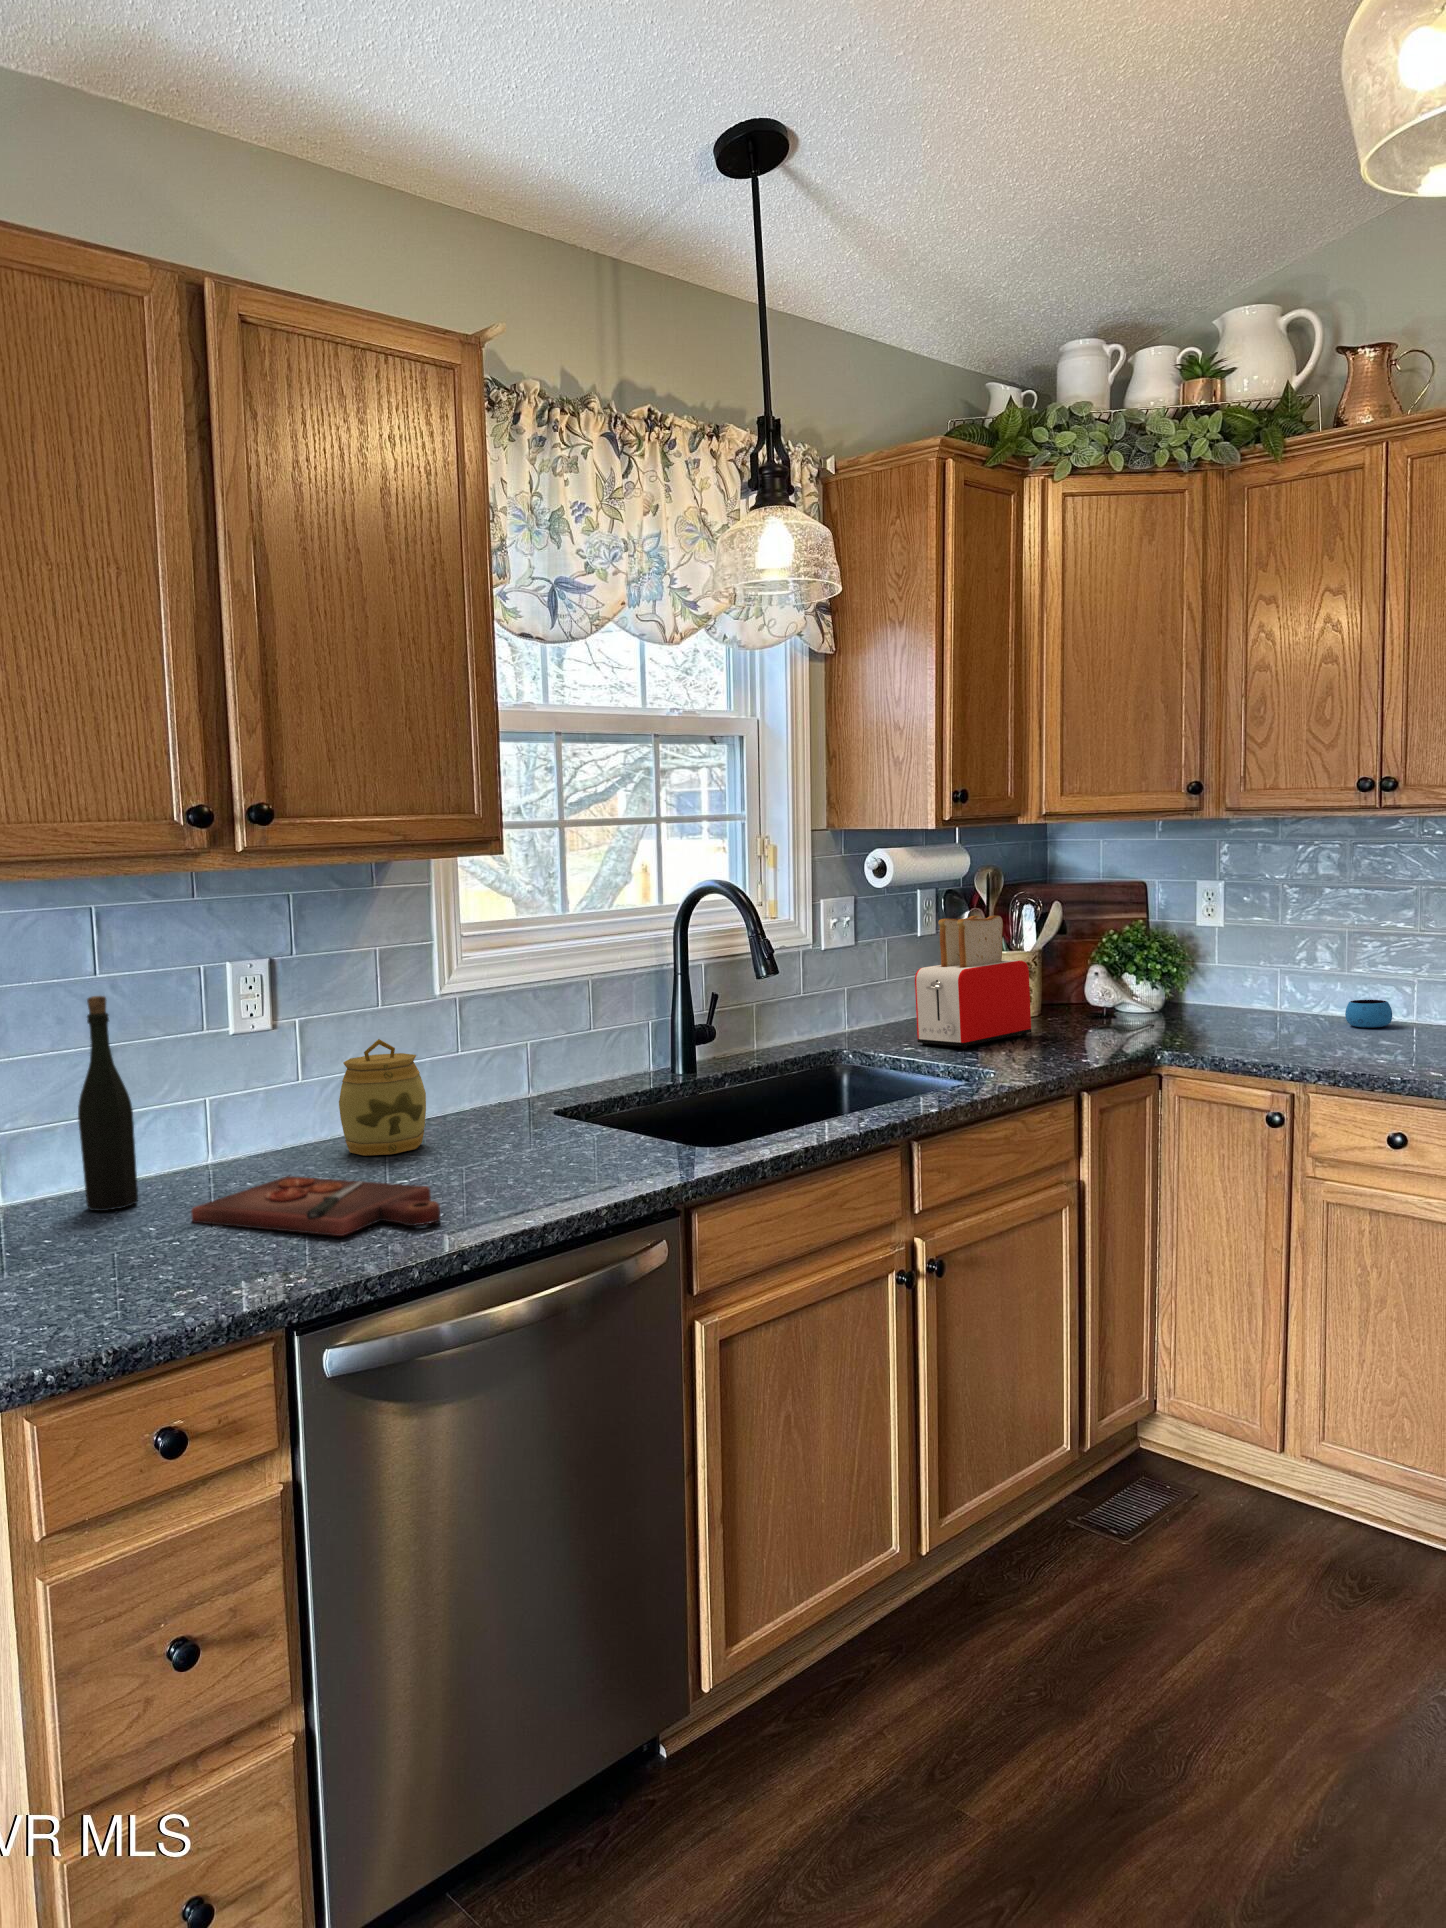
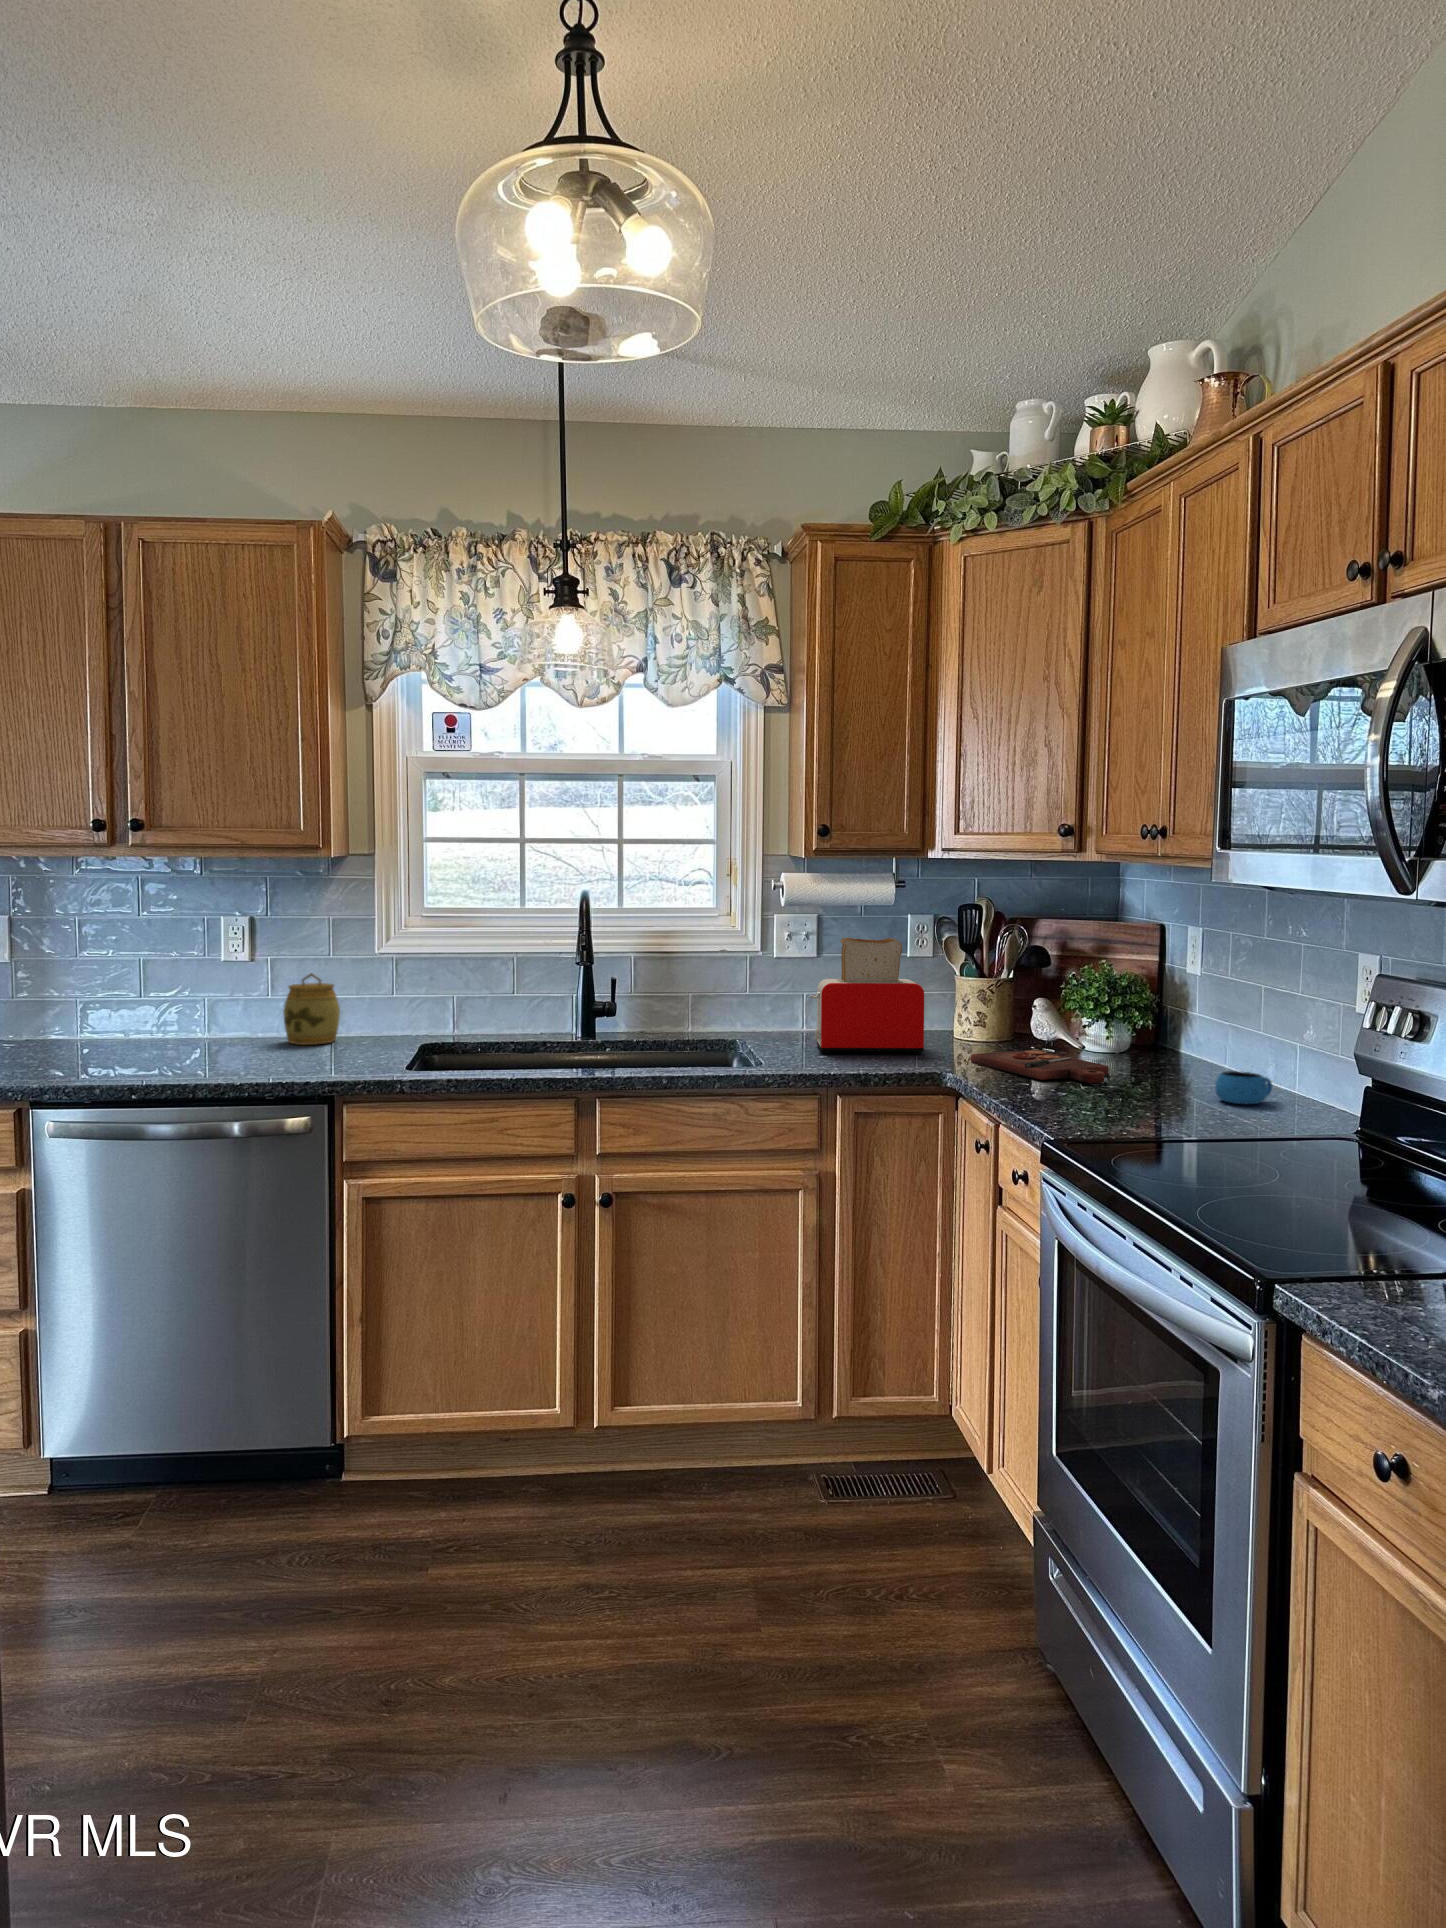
bottle: present [78,996,138,1211] -> none [124,927,155,1044]
cutting board: present [191,1176,440,1236] -> present [971,1050,1109,1083]

